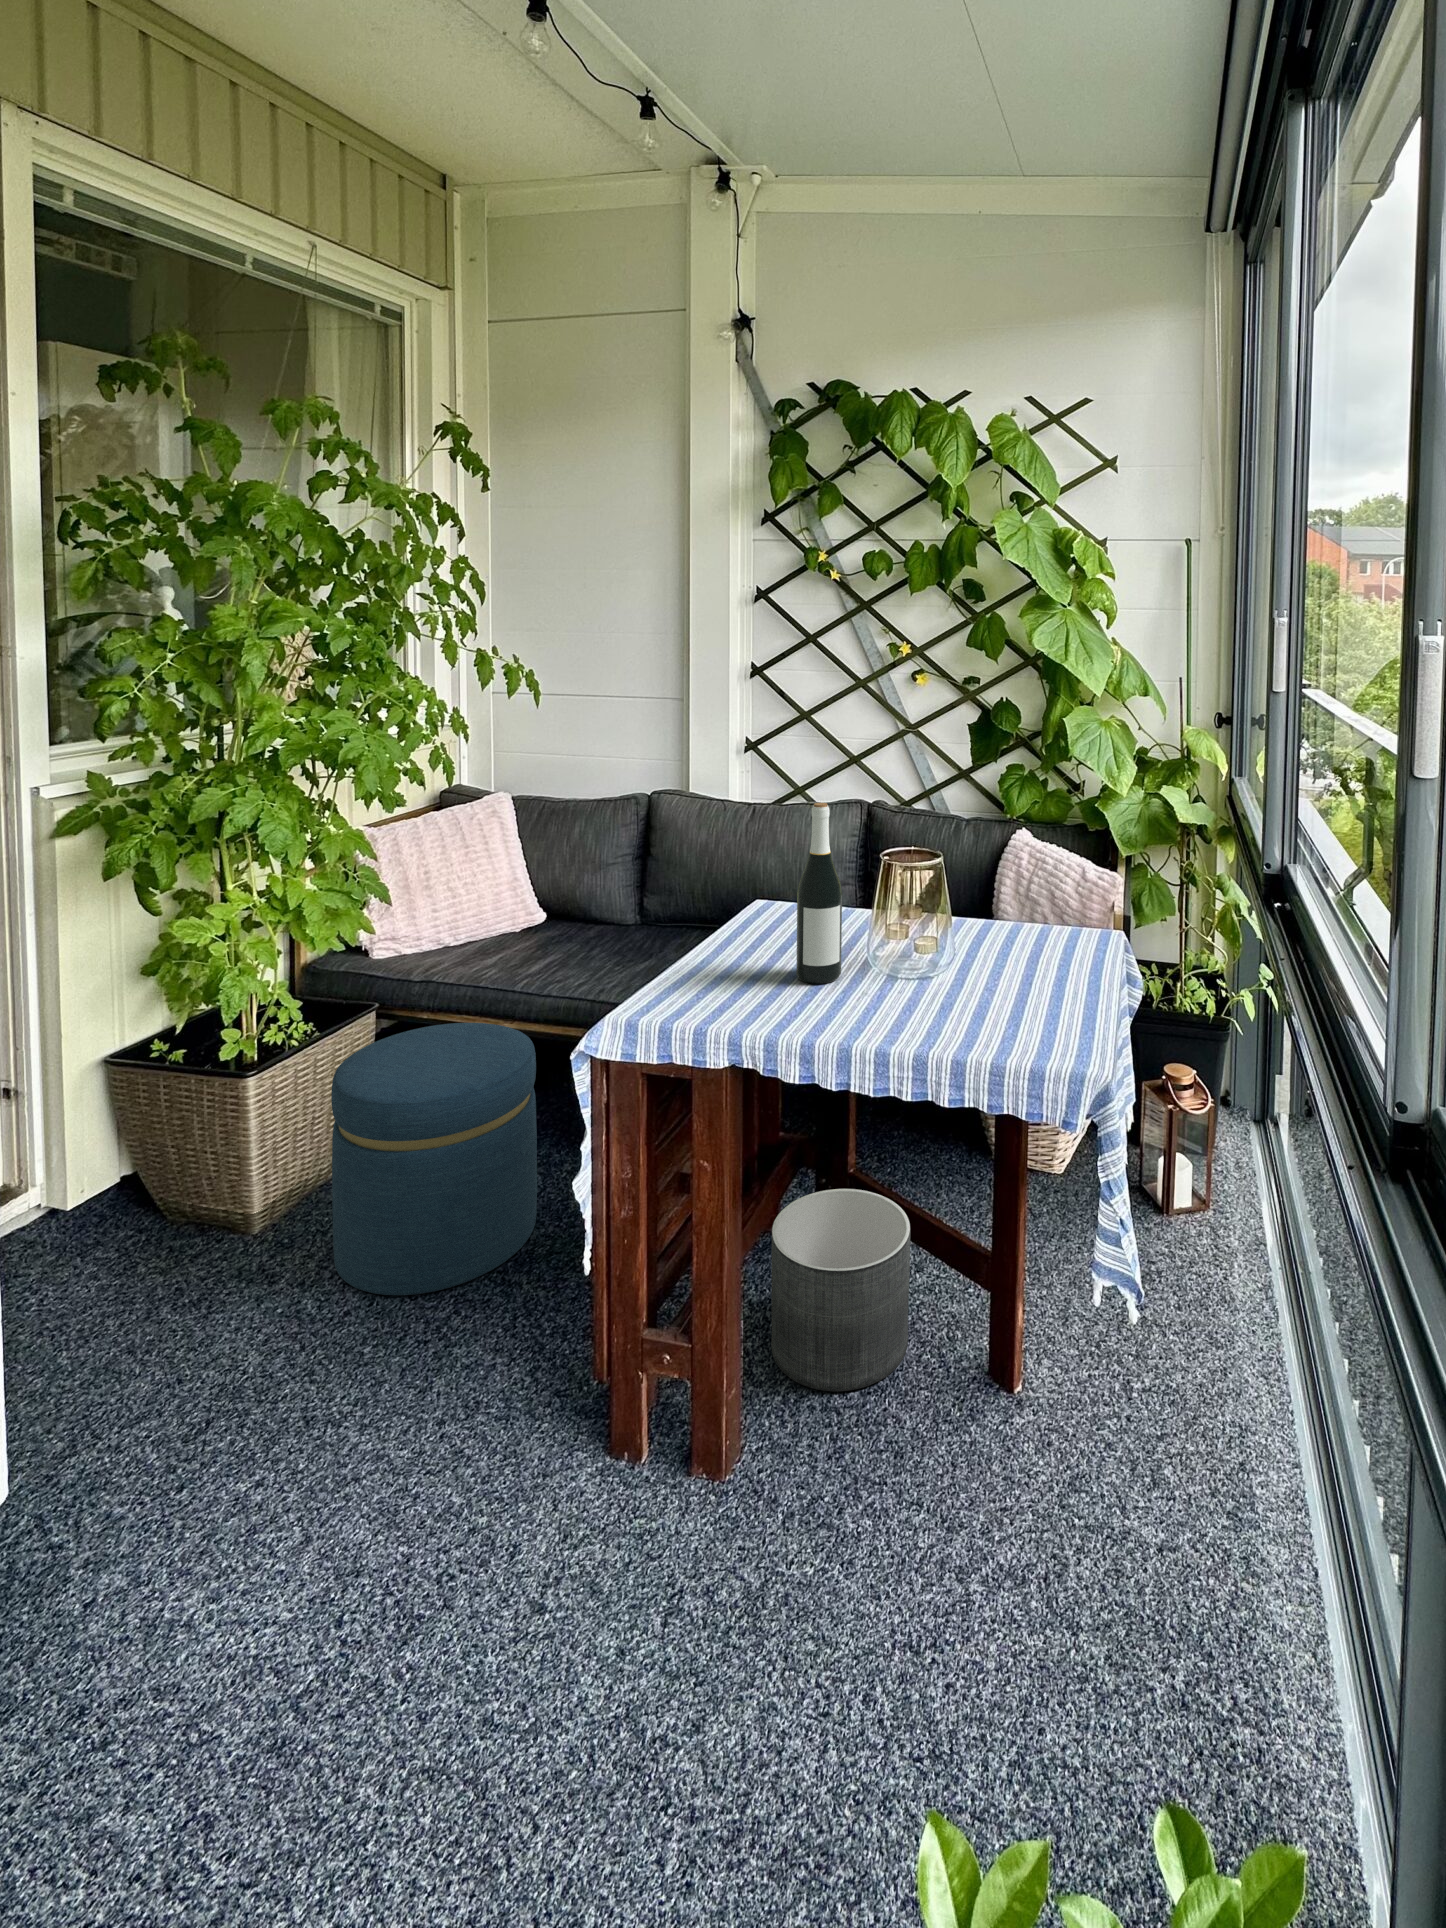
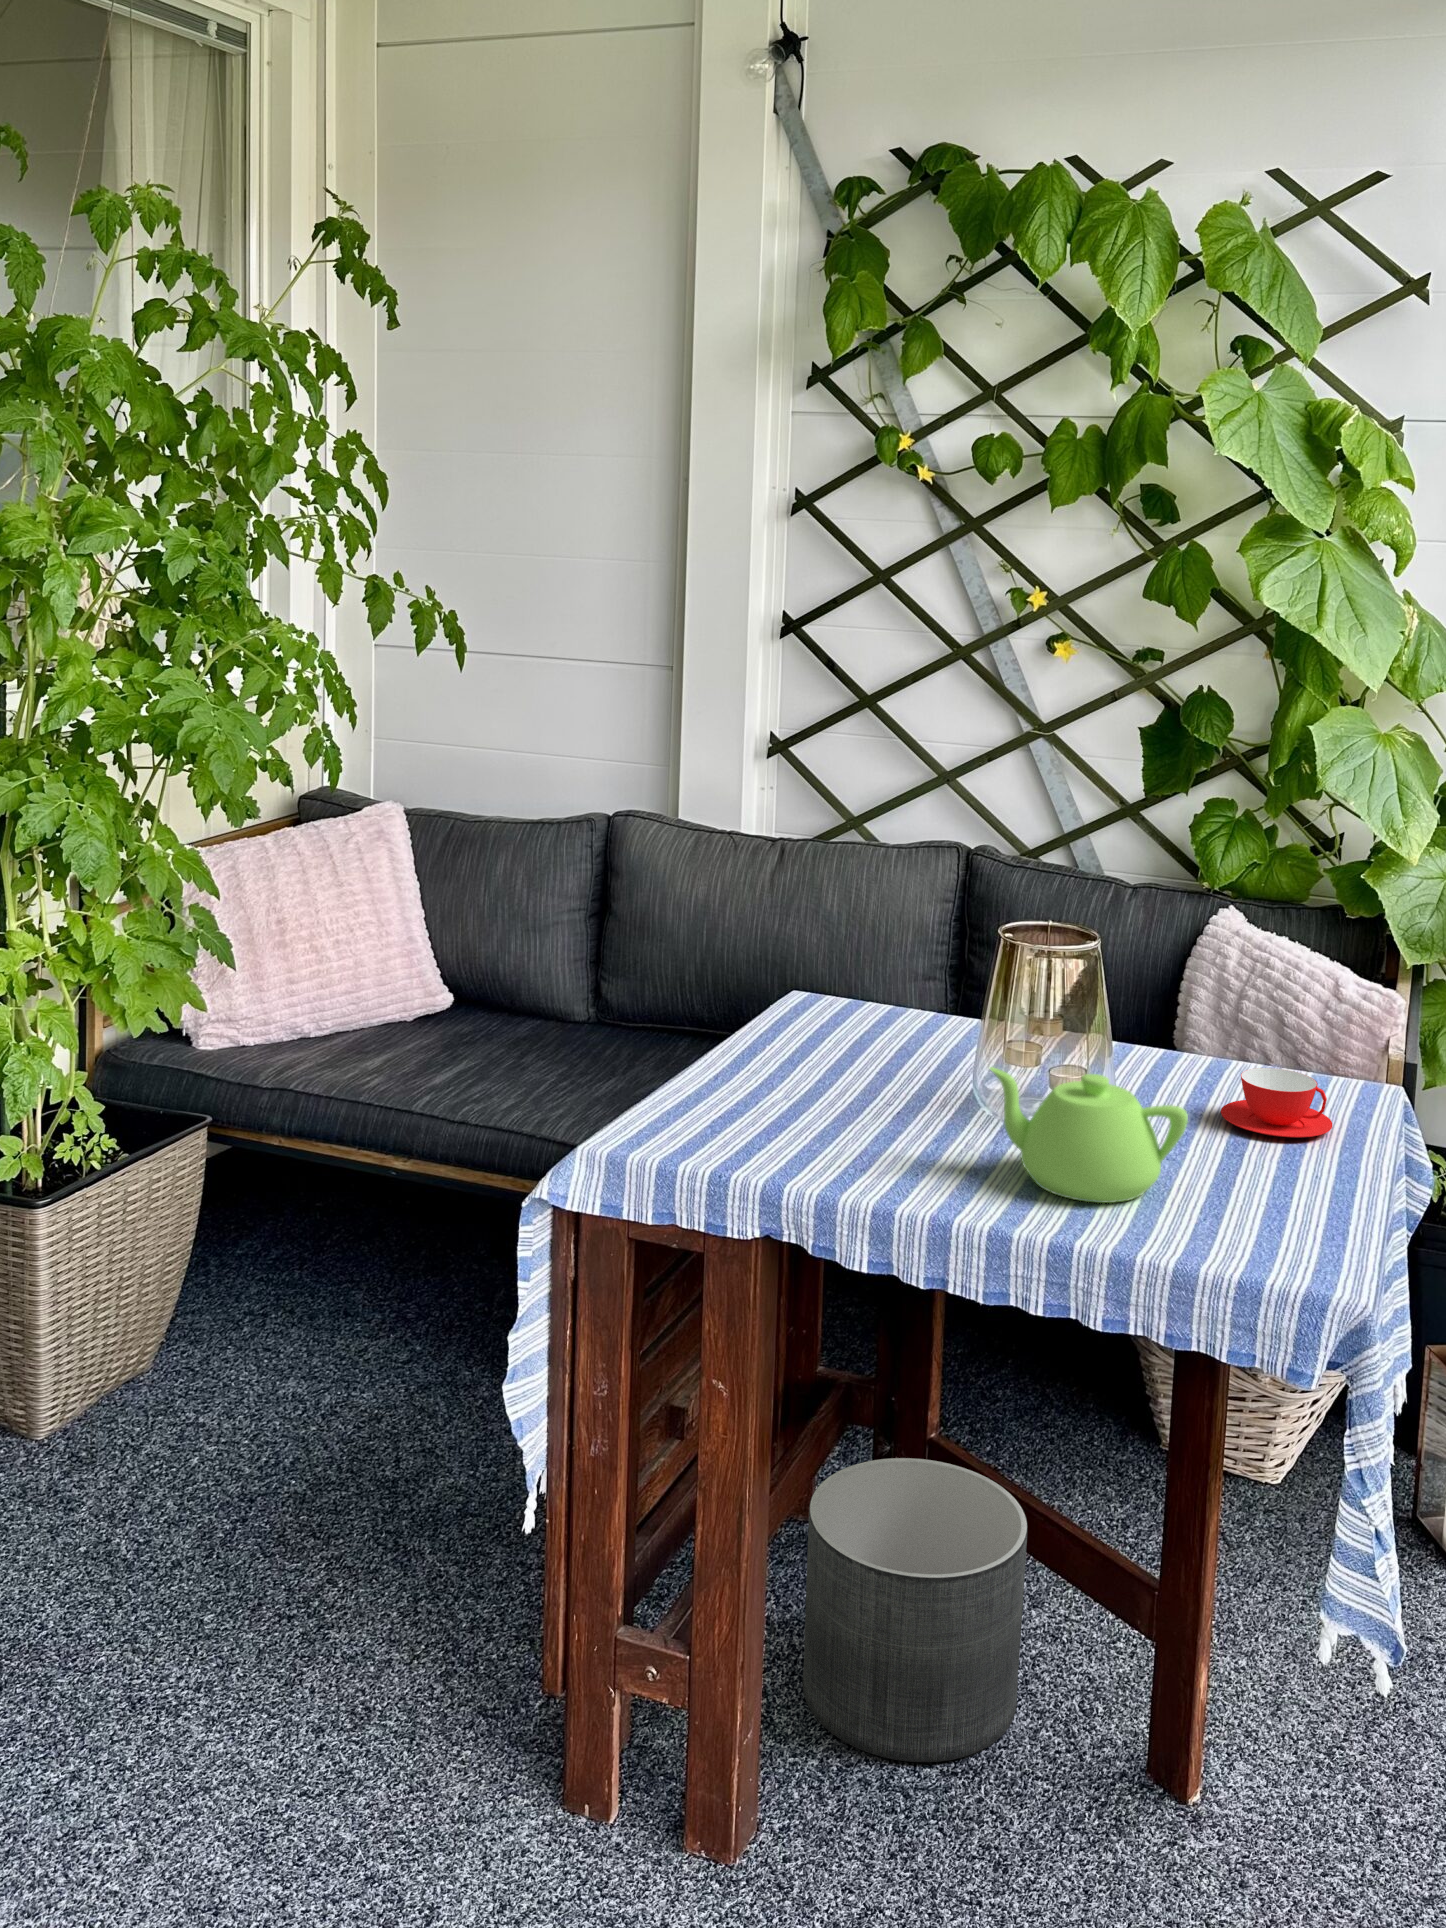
wine bottle: present [796,803,842,984] -> none [864,847,940,1130]
teacup: none [1018,926,1085,969] -> present [1221,1068,1332,1137]
teapot: none [873,940,997,1023] -> present [990,1067,1188,1203]
ottoman: present [331,1023,537,1295] -> none [154,1156,448,1550]

